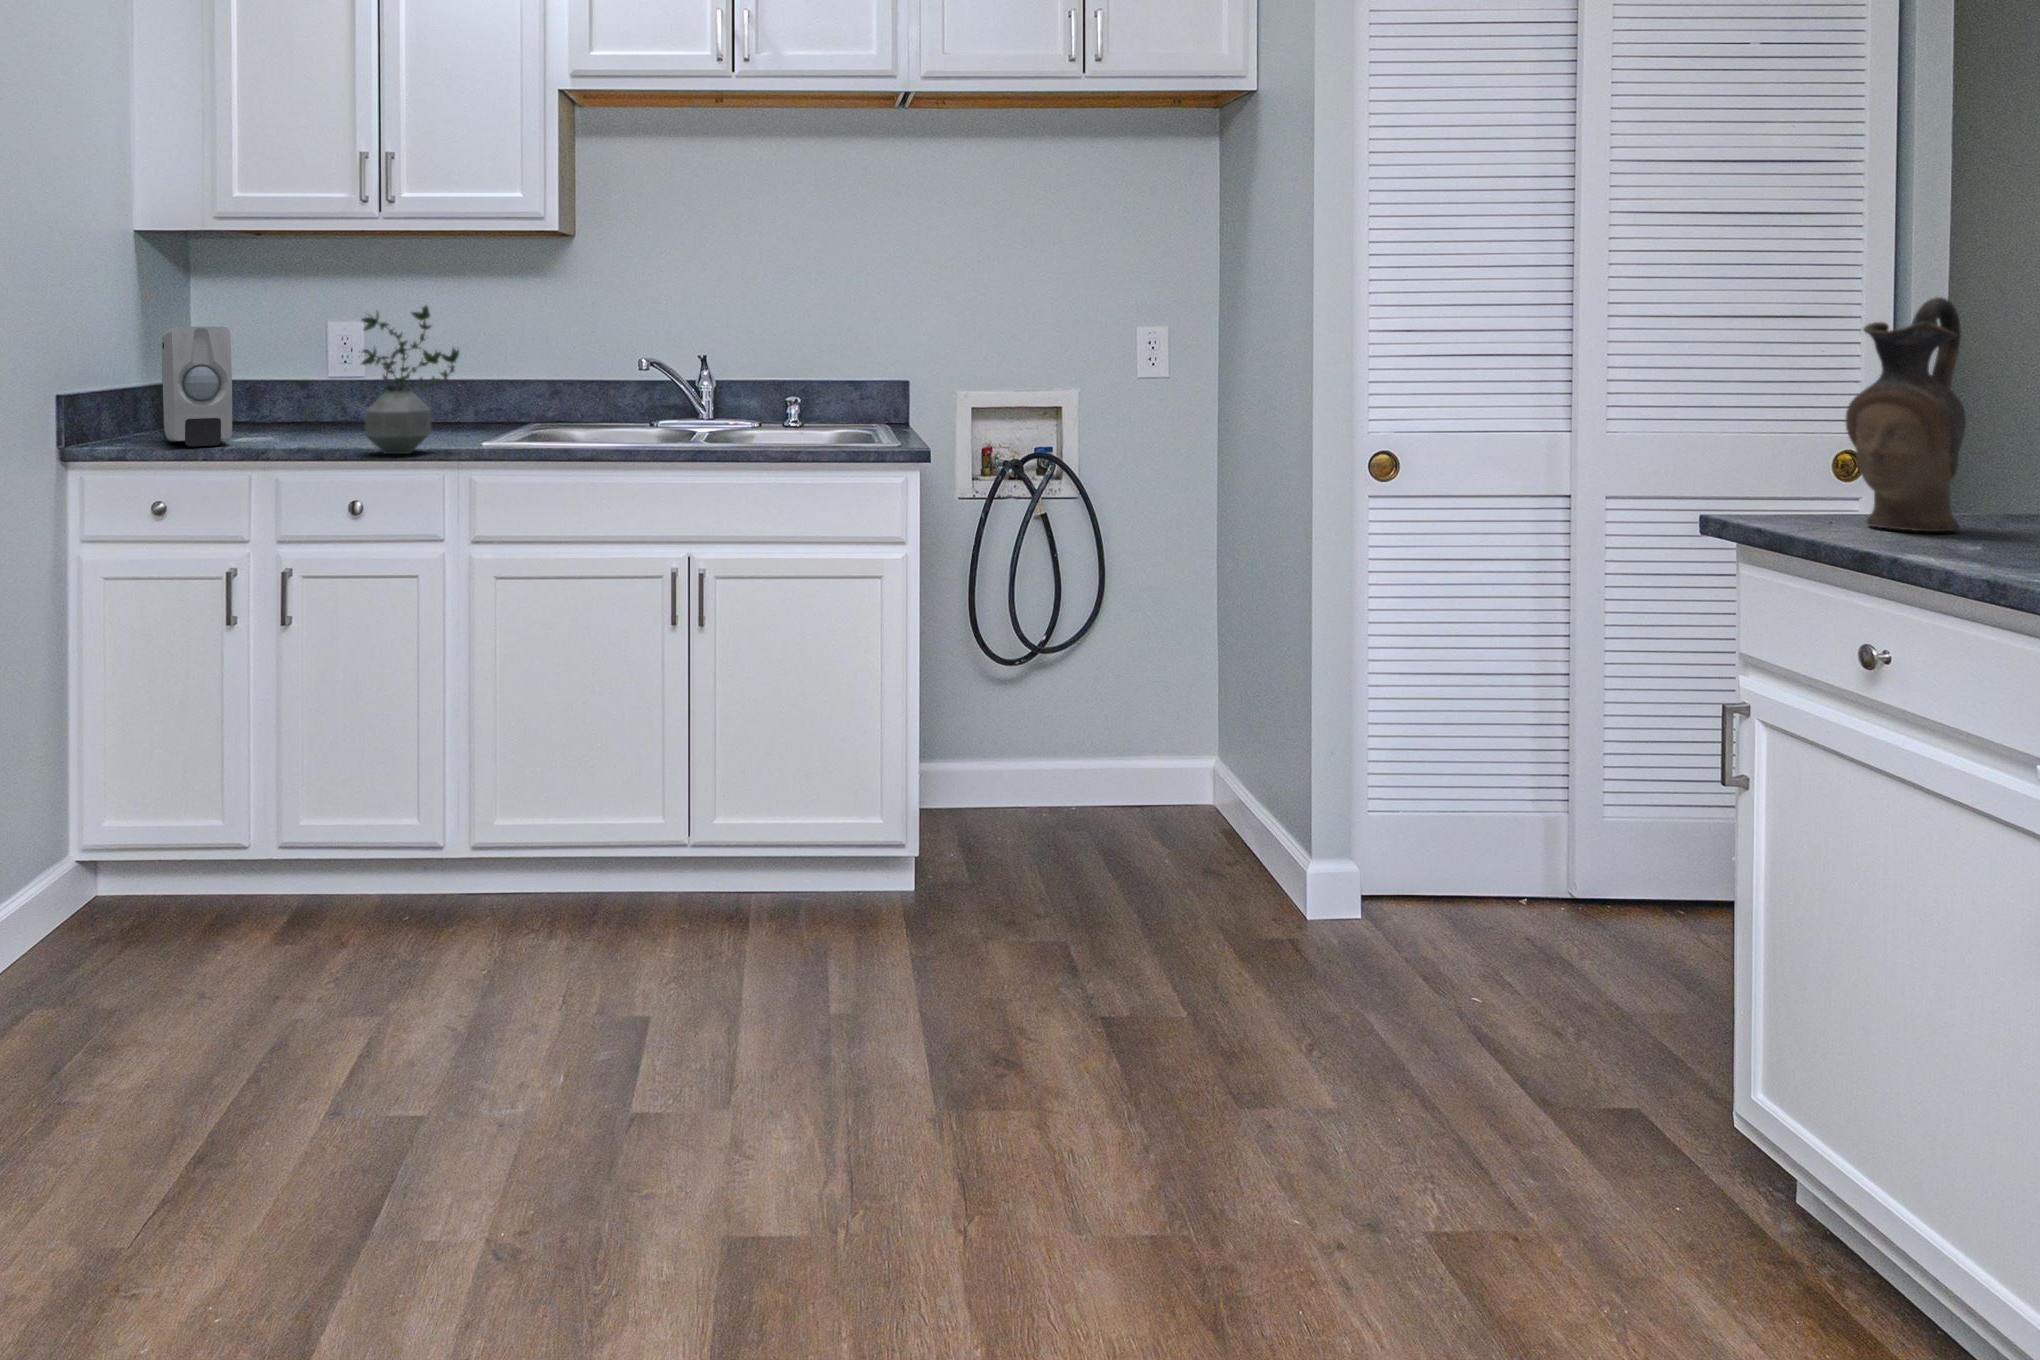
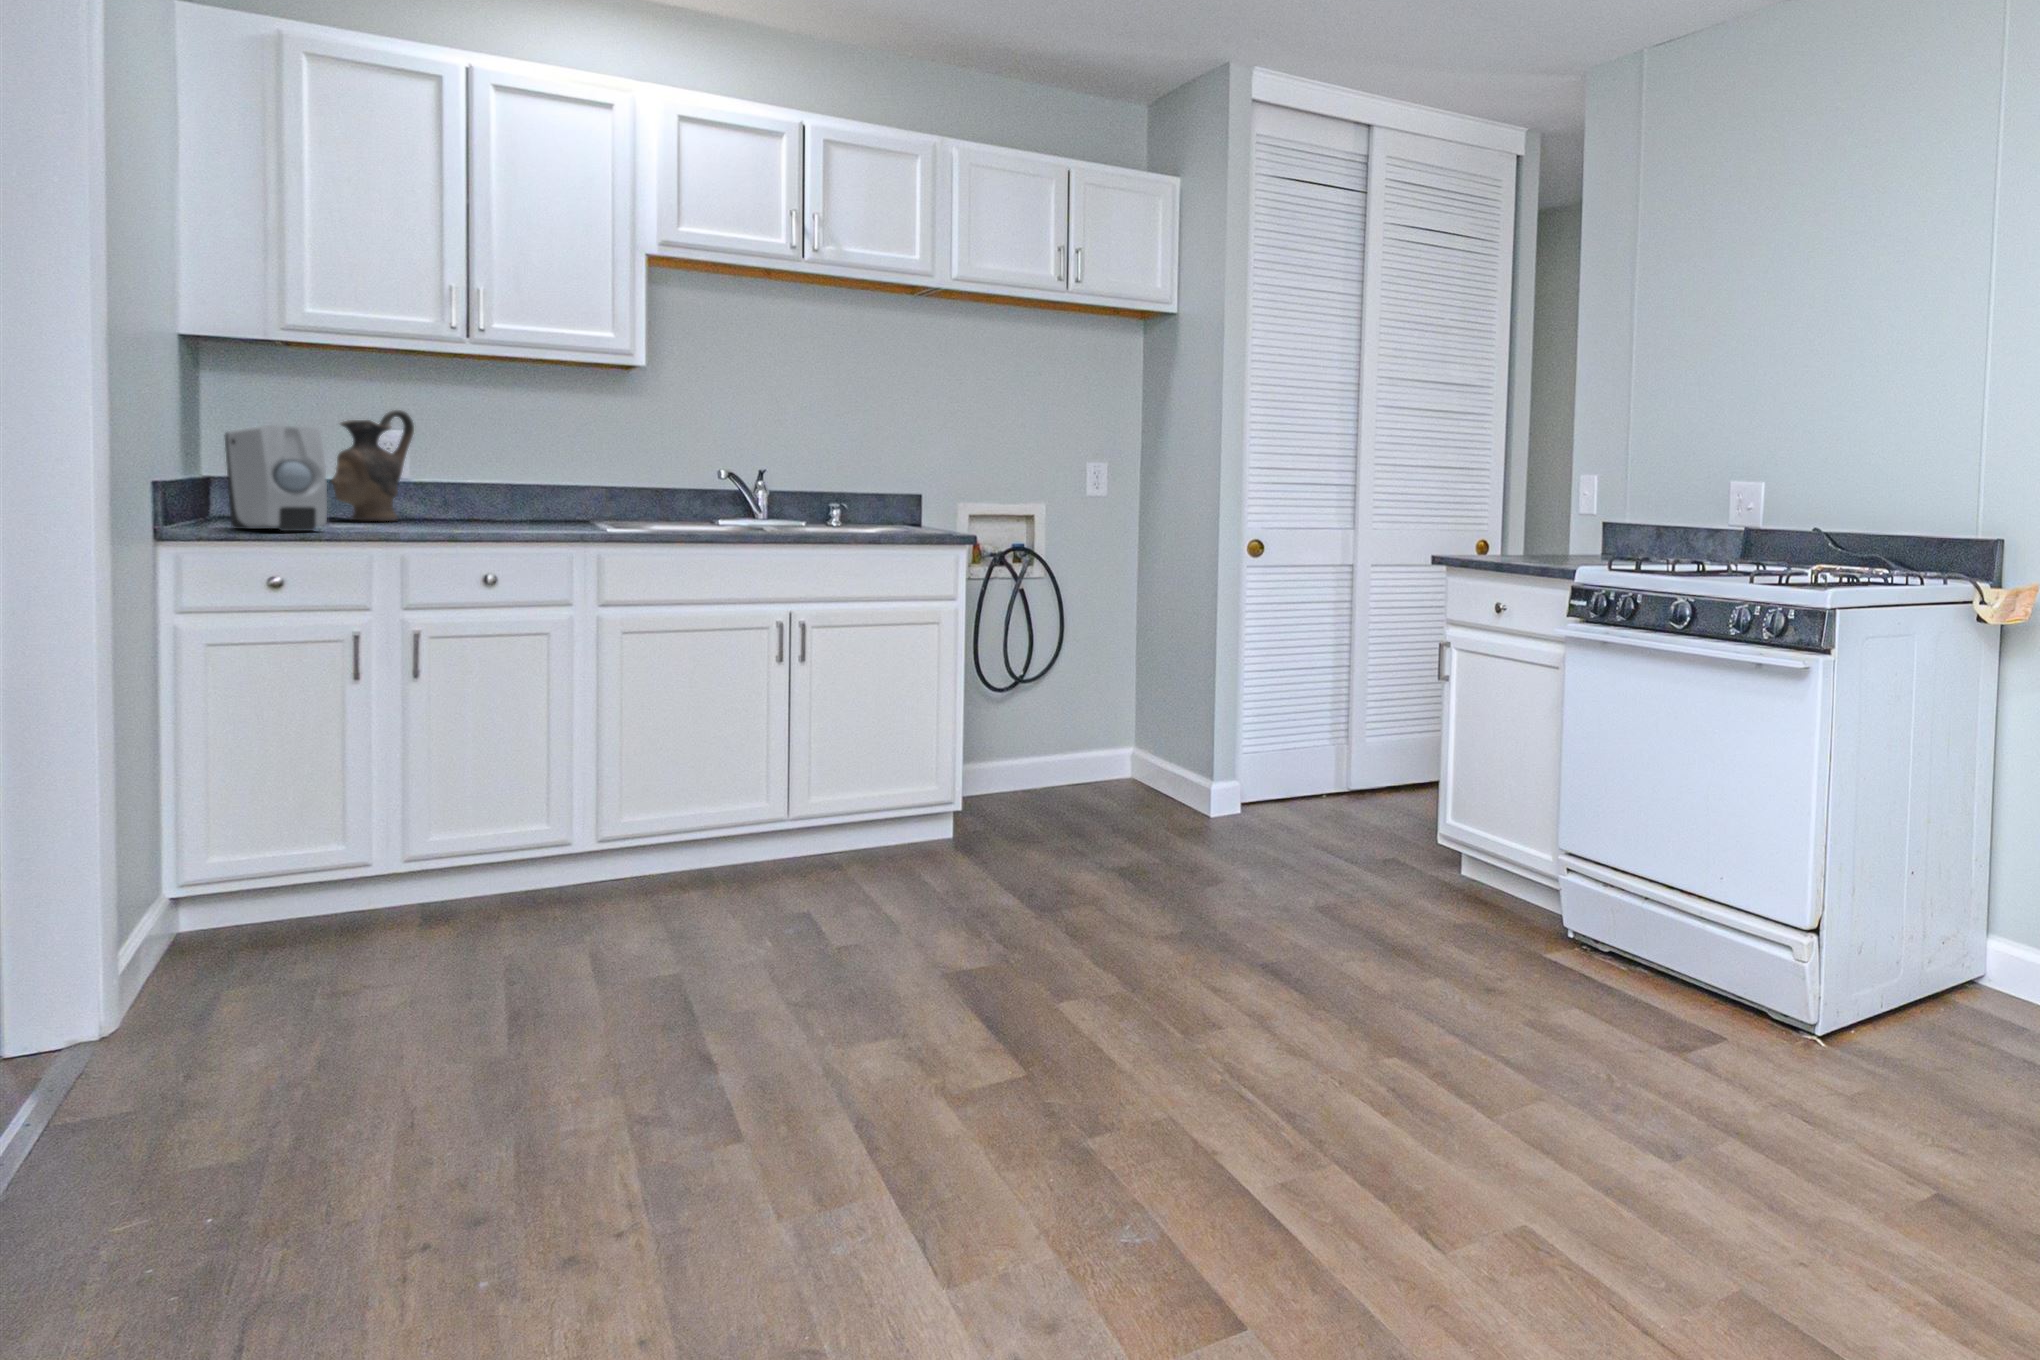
ceramic pitcher: present [1846,297,1966,531] -> present [331,410,414,521]
potted plant: present [359,306,459,454] -> none [491,418,583,537]

